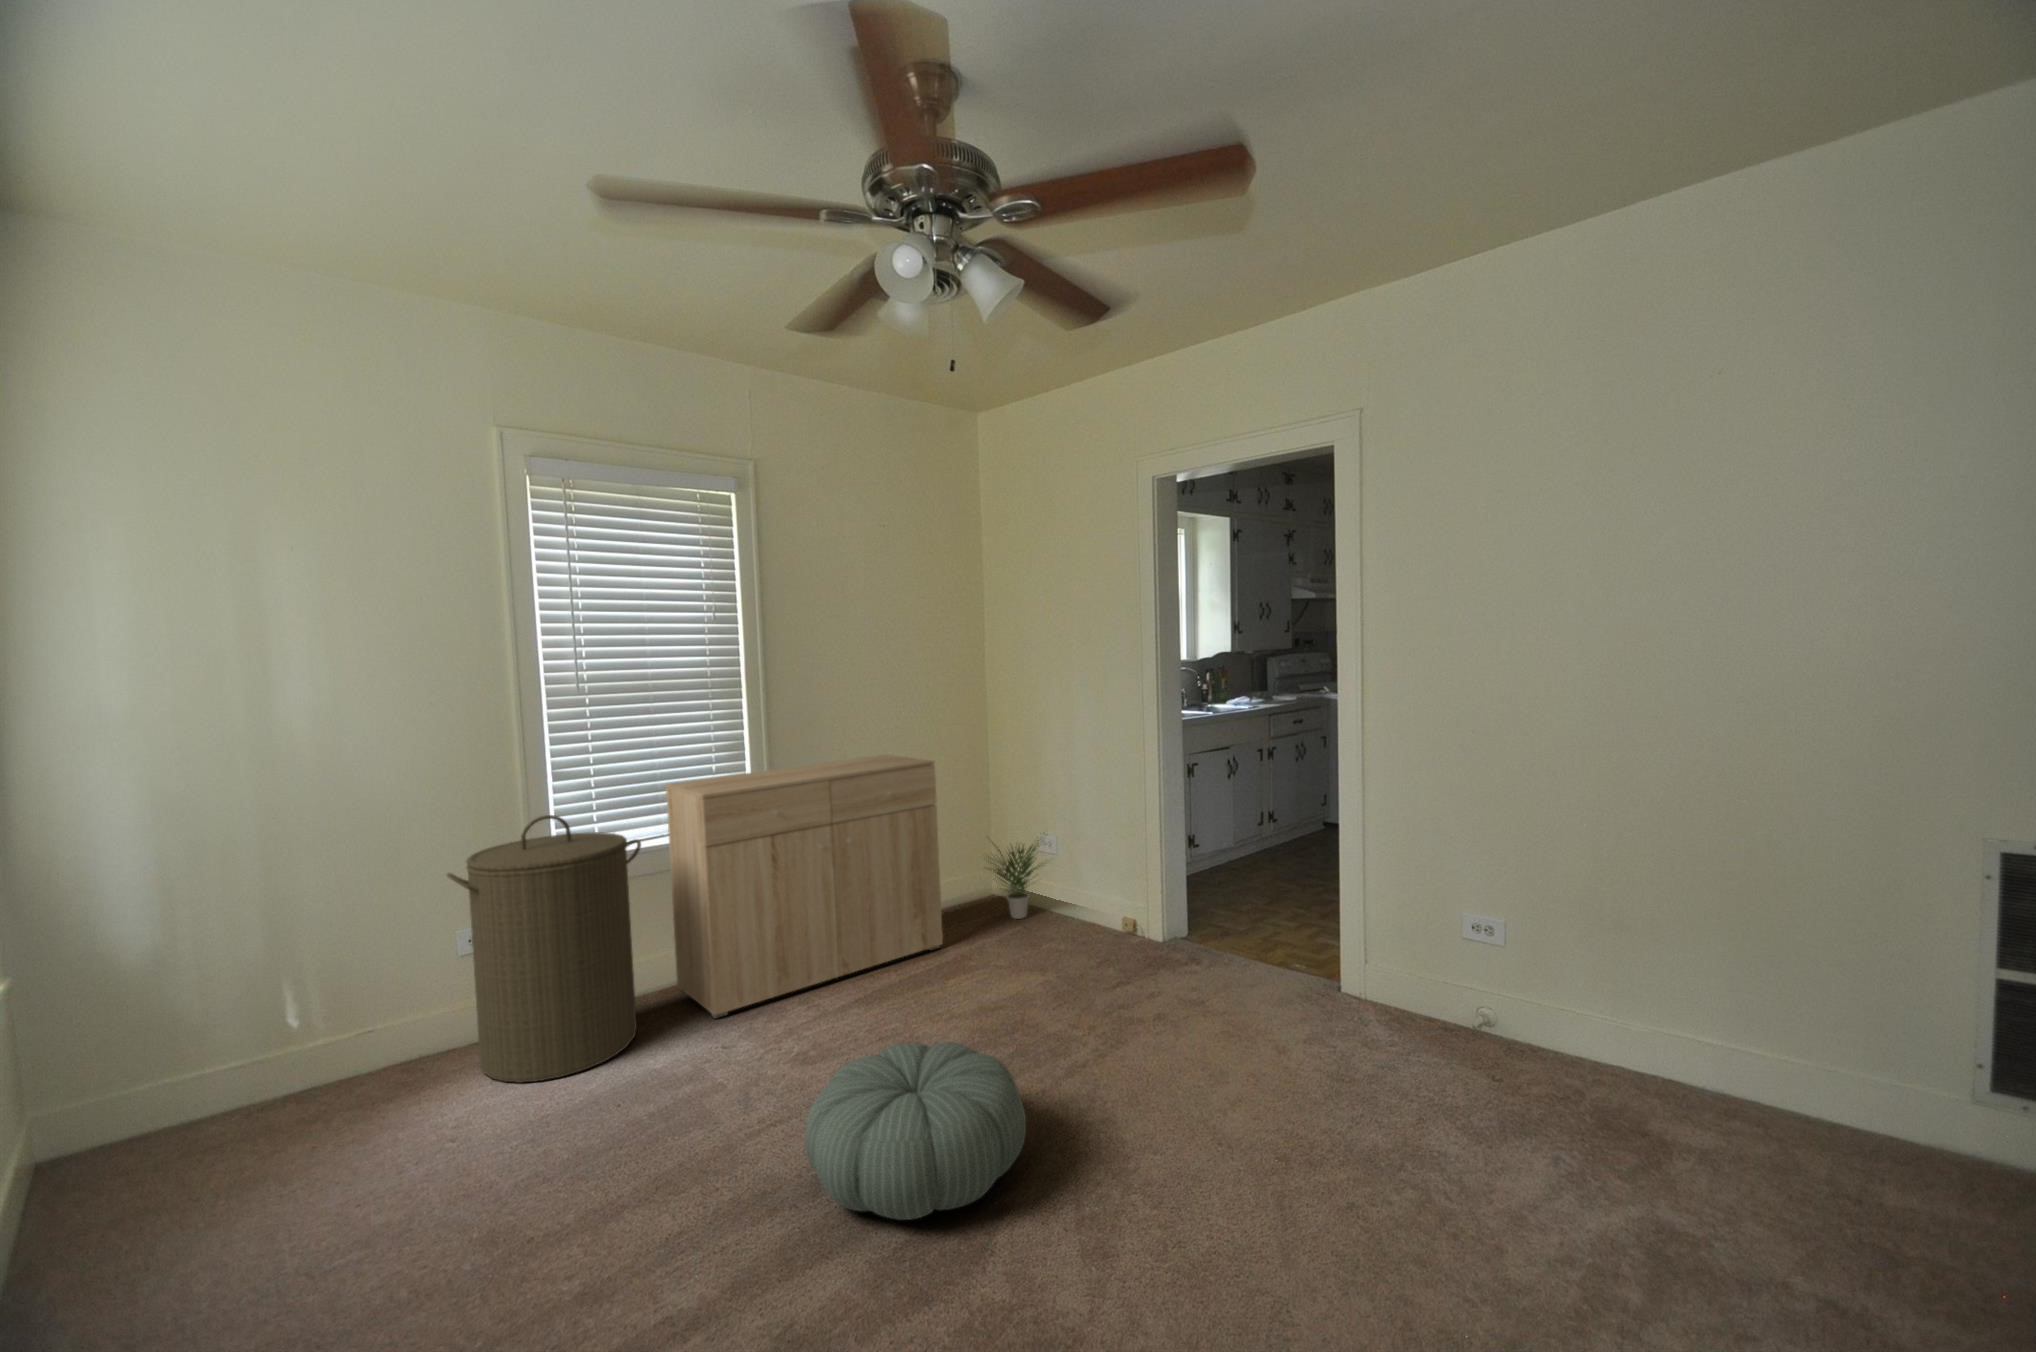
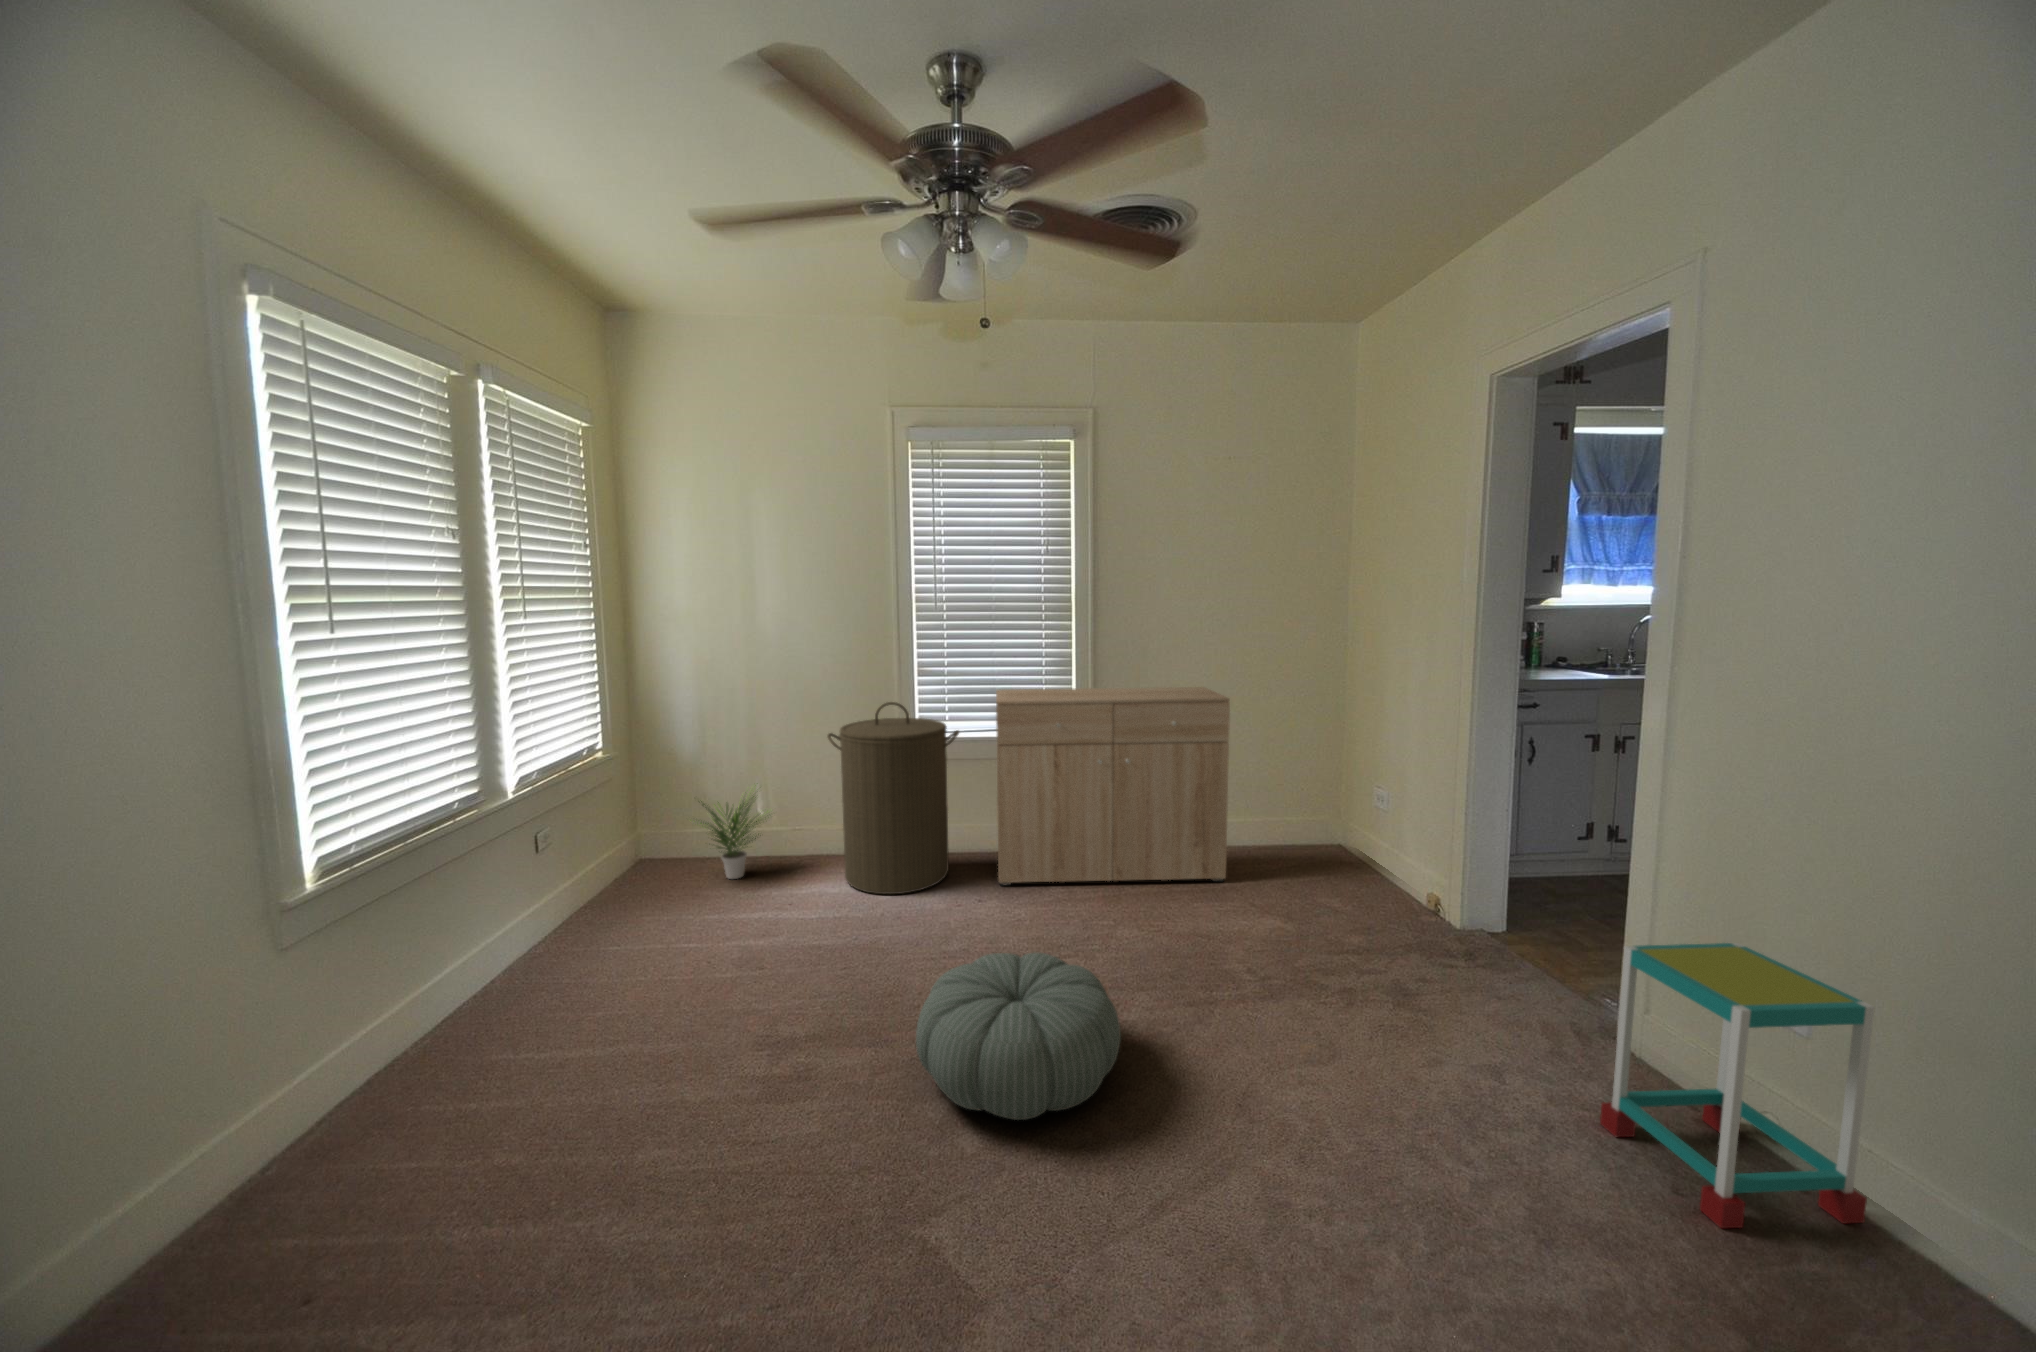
potted plant: present [989,837,1043,919] -> present [694,785,768,879]
side table: none [1313,874,1444,1055] -> present [1600,943,1874,1228]

